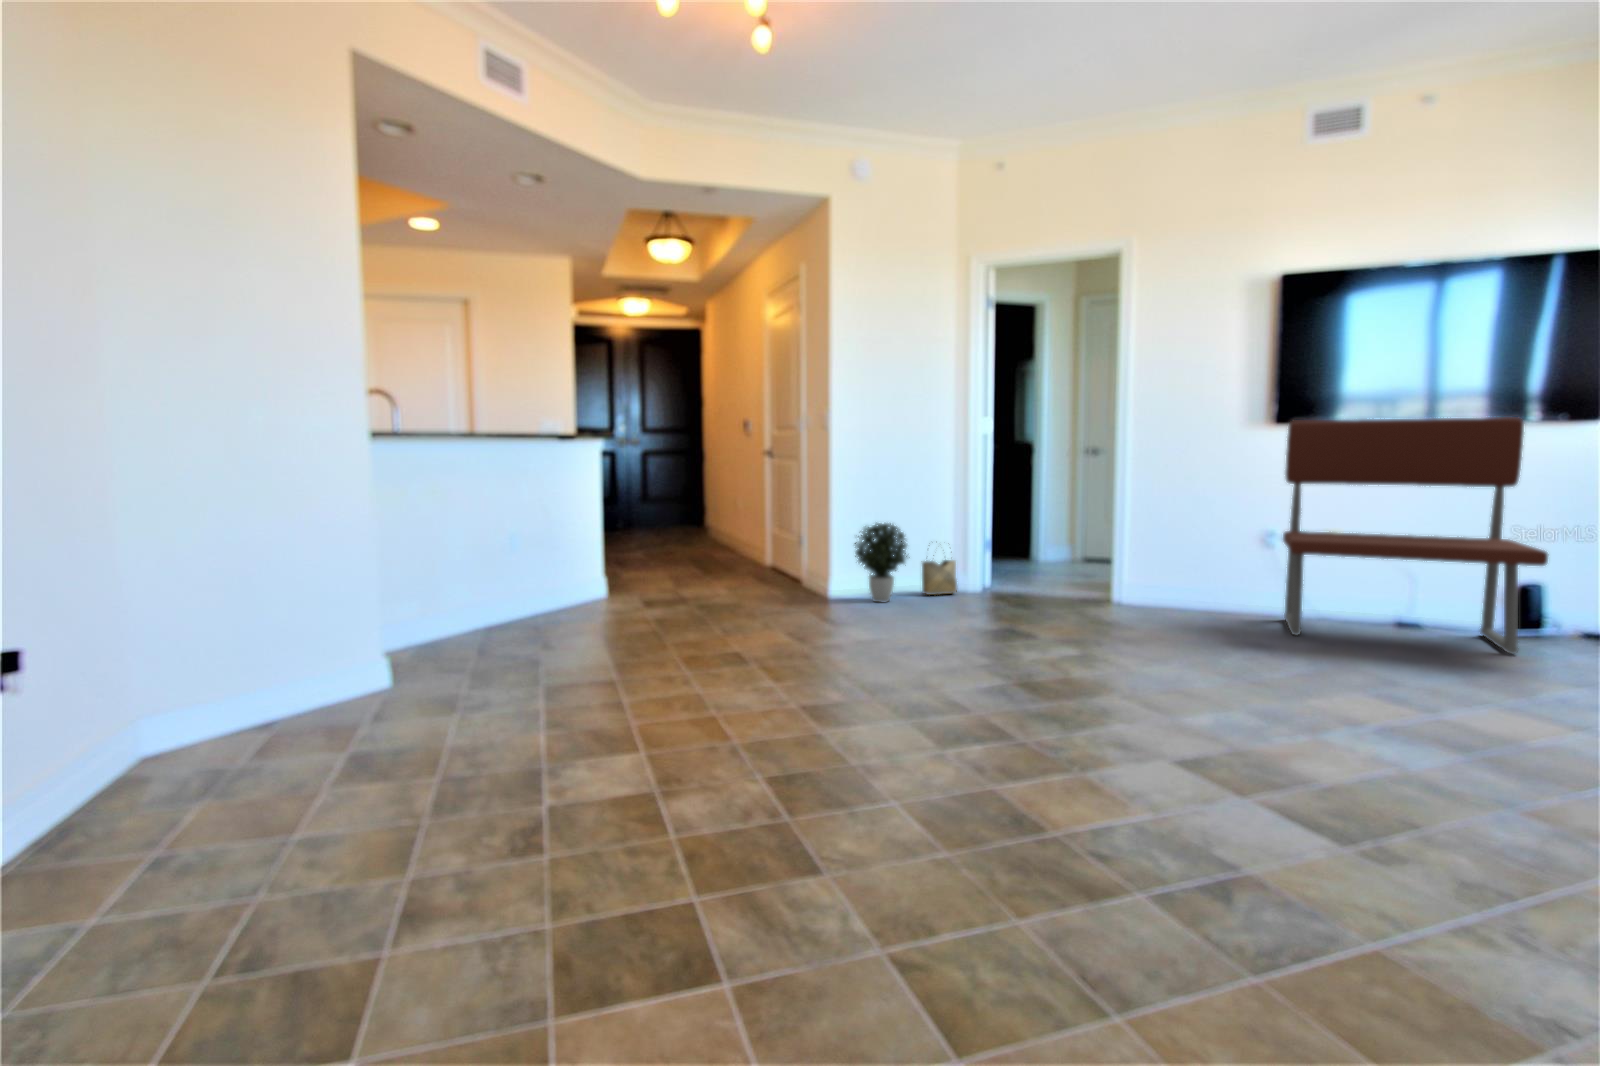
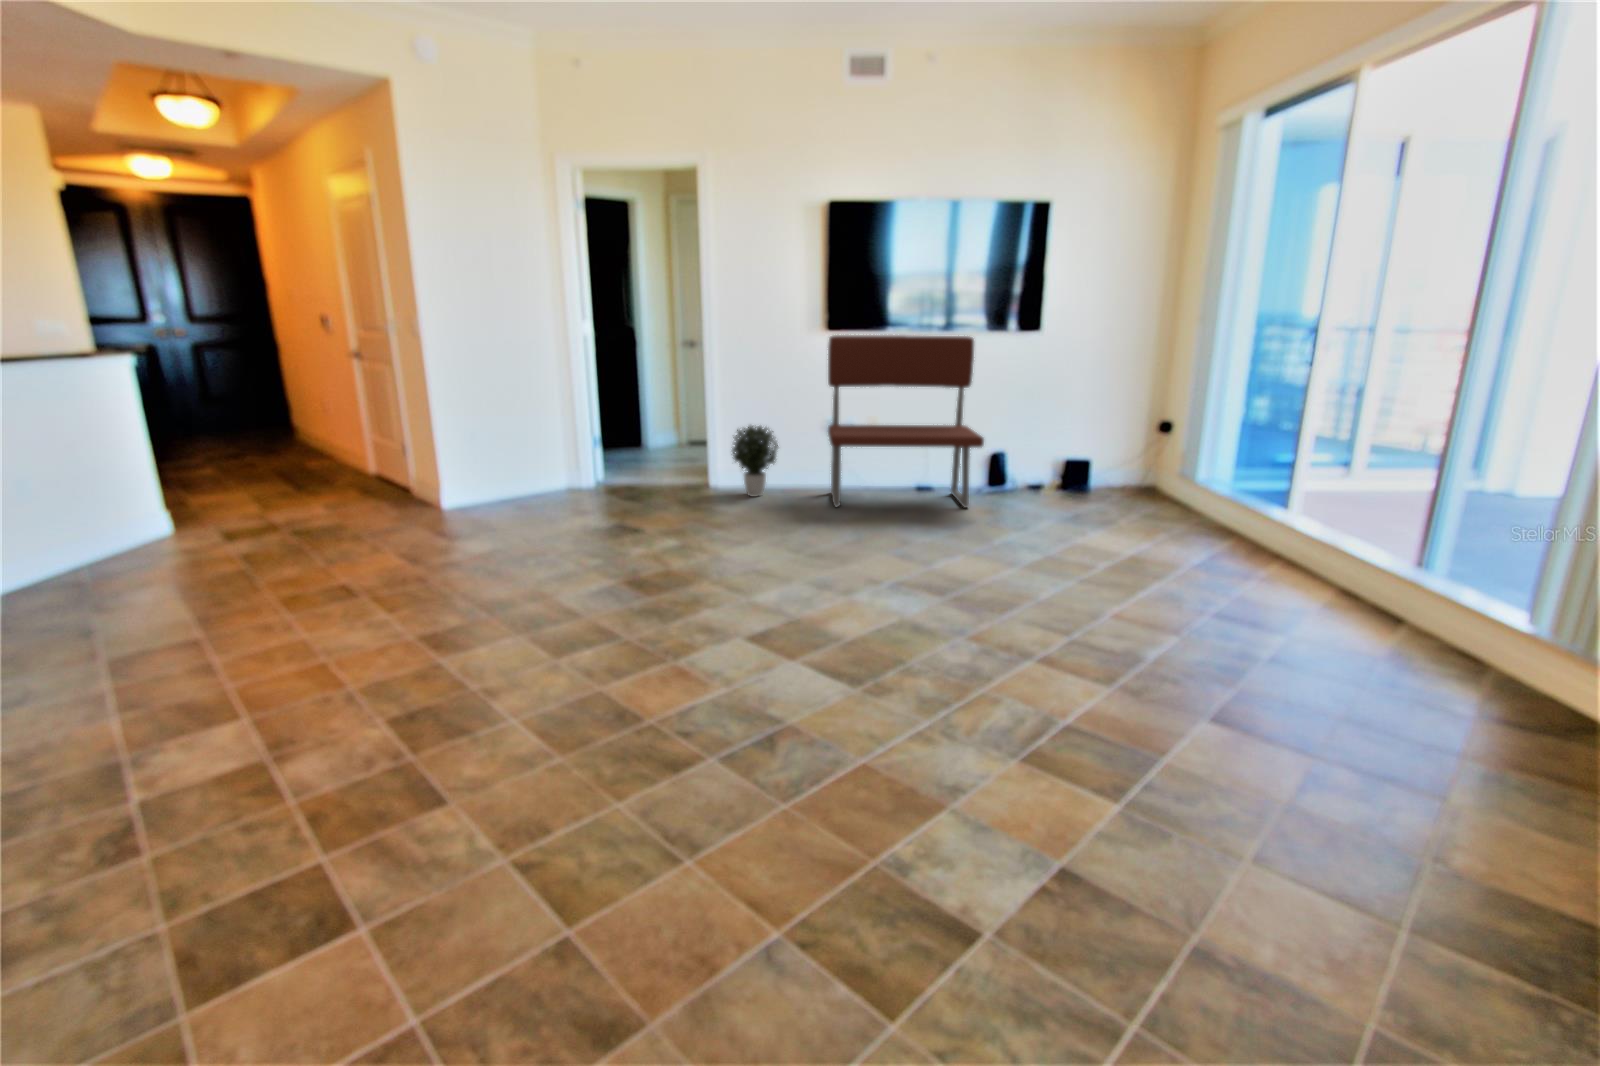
potted plant: present [854,523,907,602] -> present [732,426,778,497]
woven basket: present [922,555,957,595] -> none [535,444,573,495]

